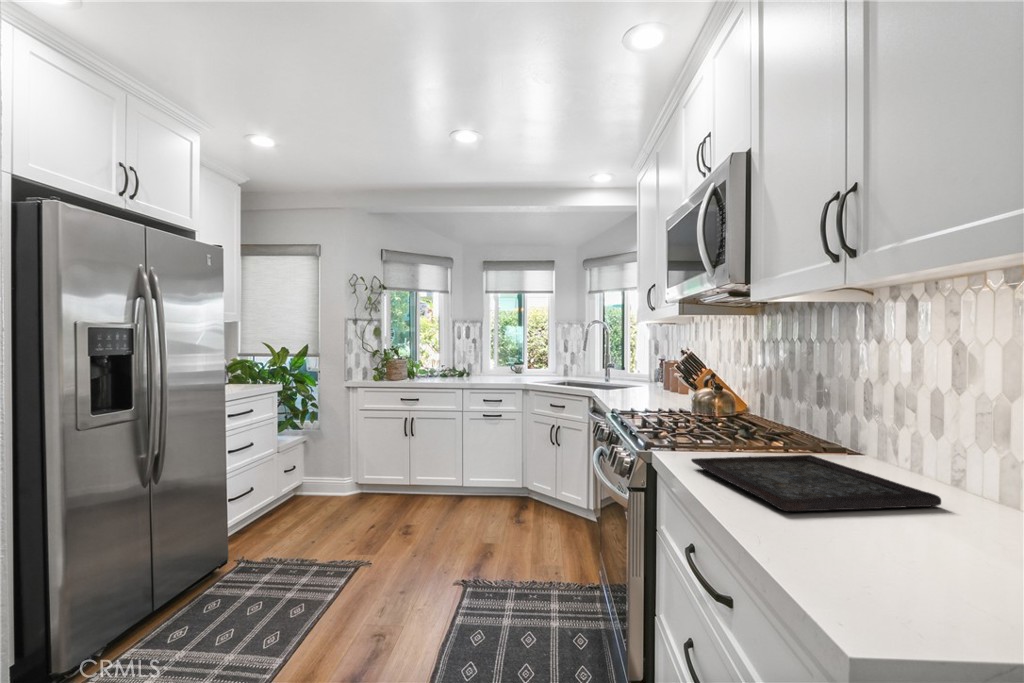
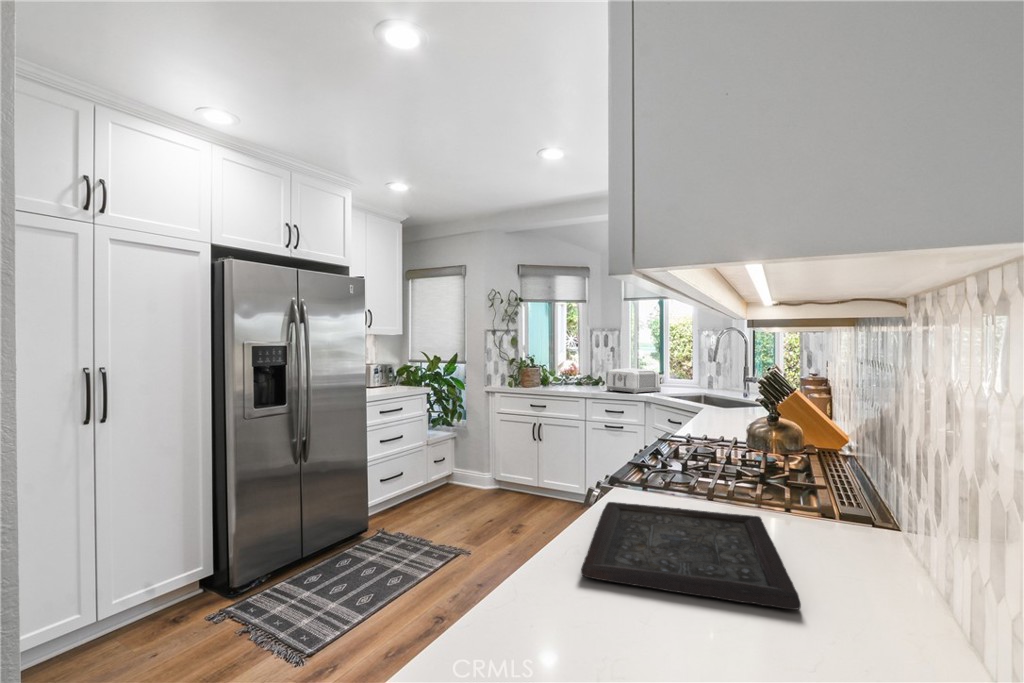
toaster: none [479,358,530,383] -> present [607,368,661,394]

